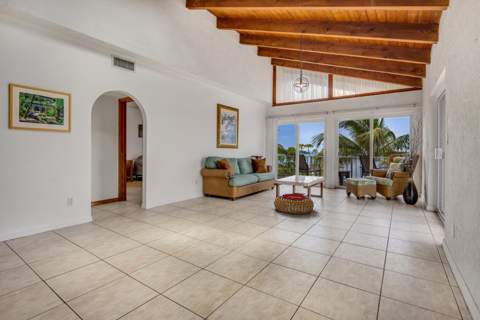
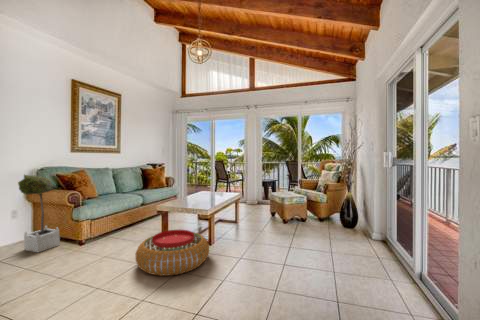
potted tree: none [205,161,223,202] -> present [18,175,60,252]

